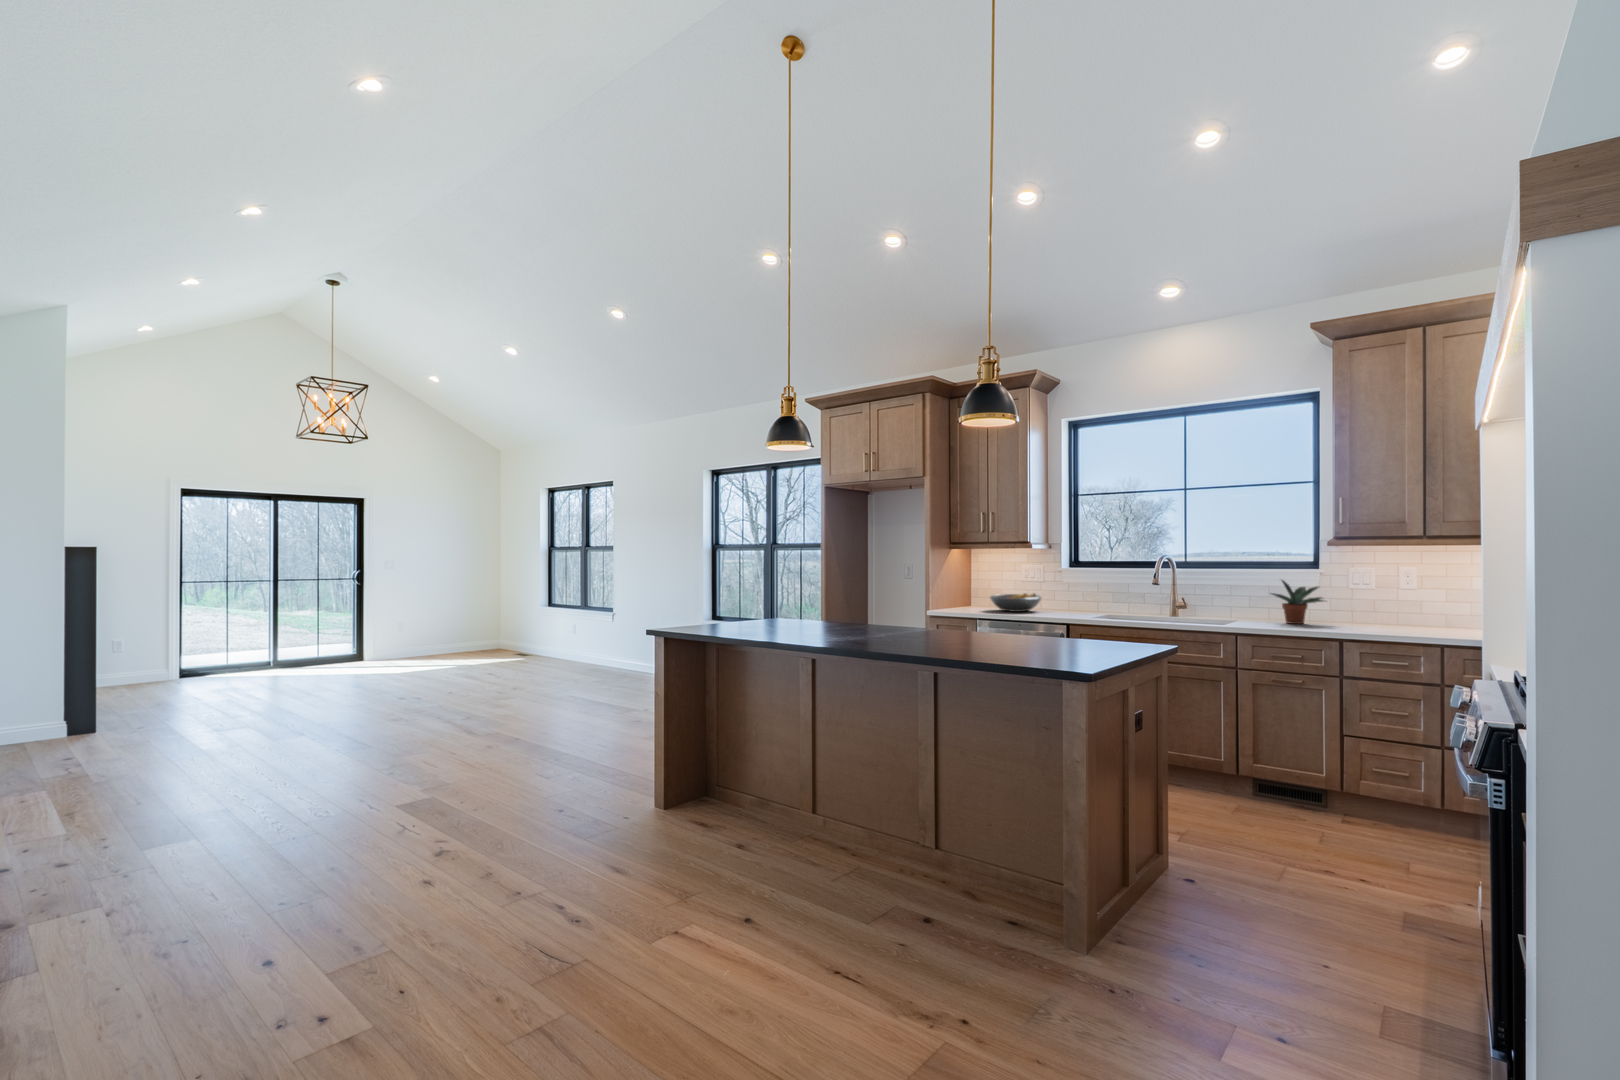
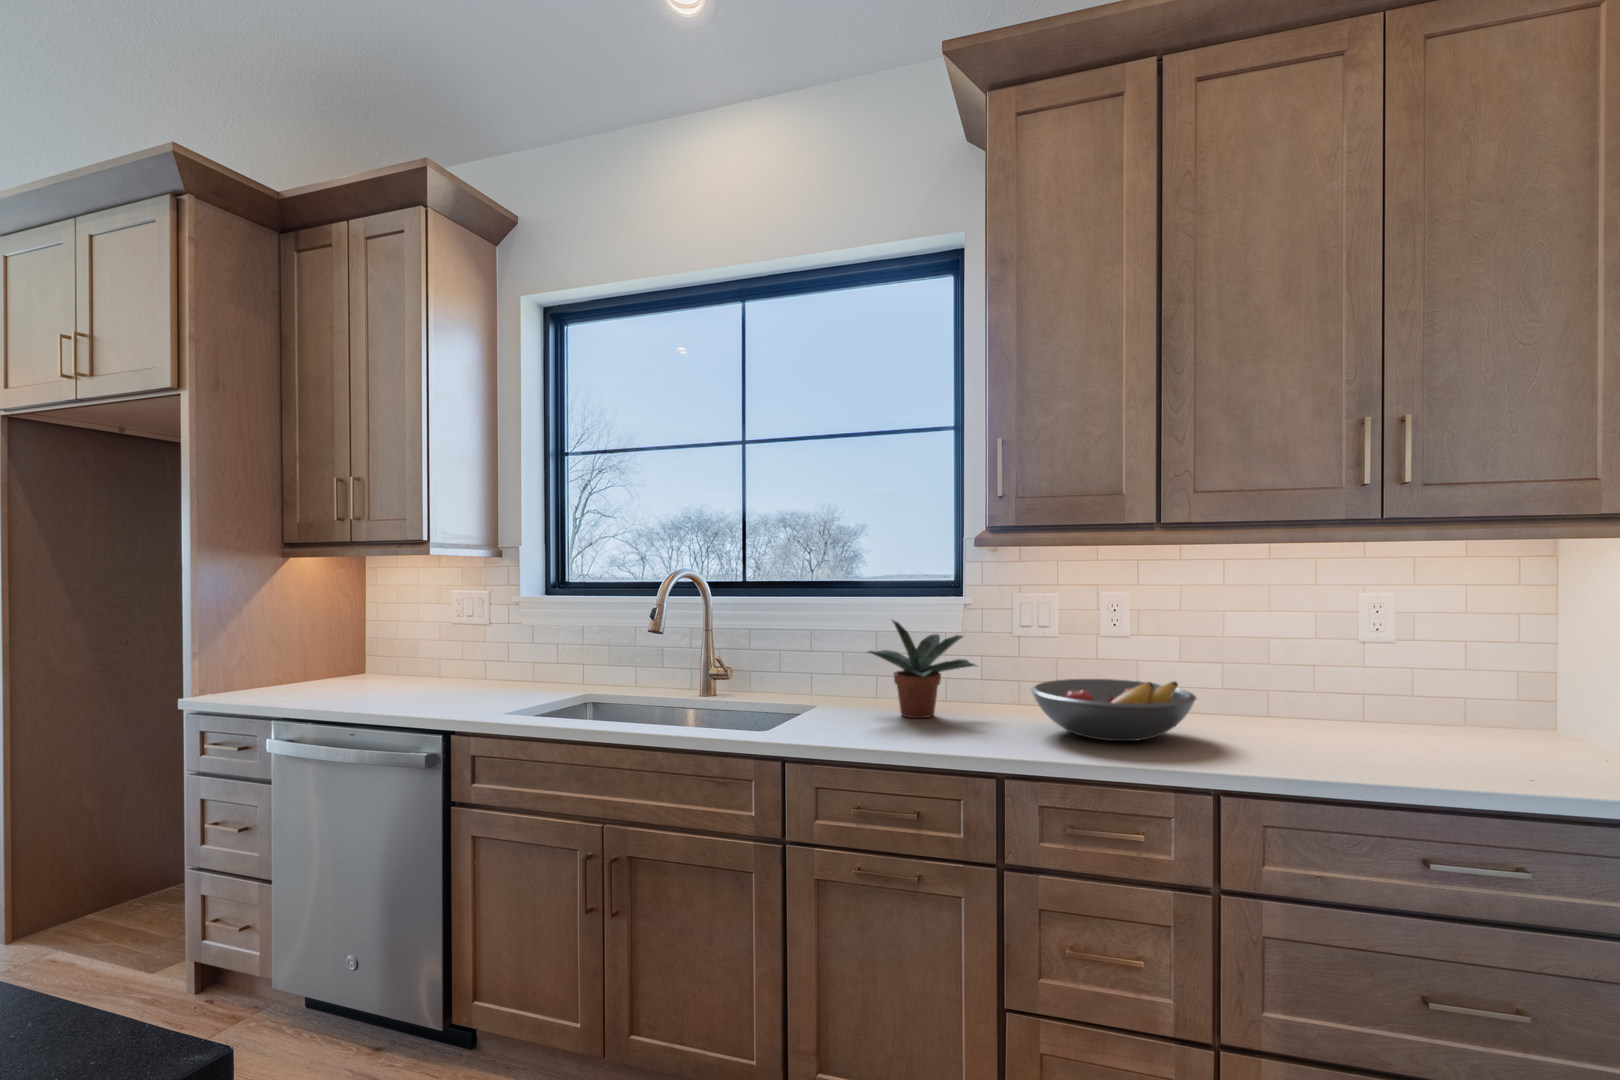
fruit bowl: present [990,593,1041,612] -> present [1031,679,1197,741]

